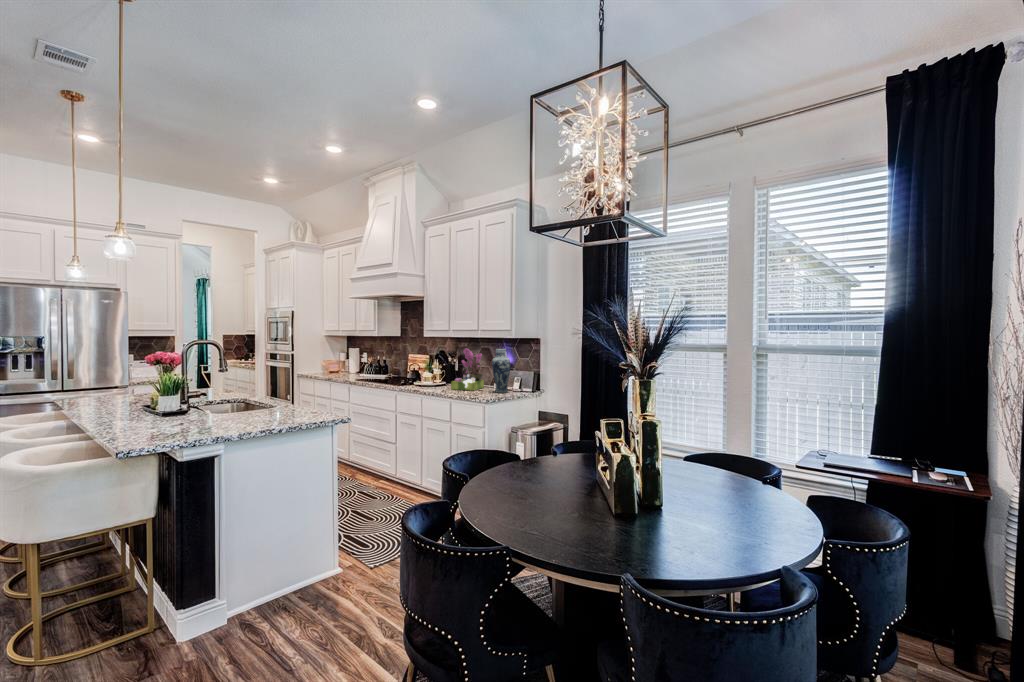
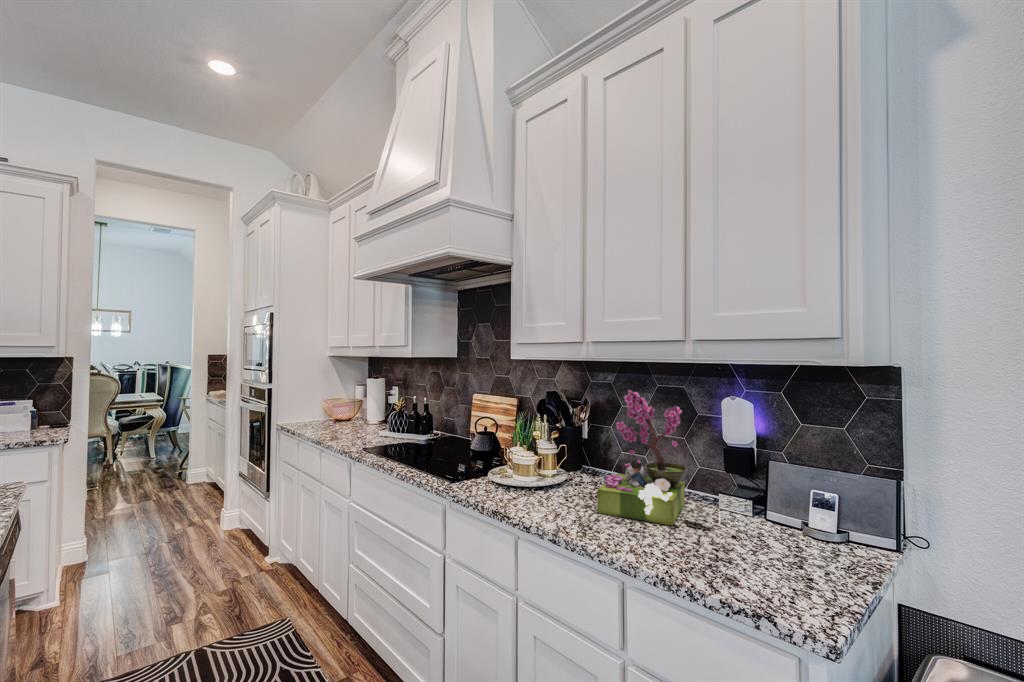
vase: present [492,349,510,393] -> none [746,399,815,552]

